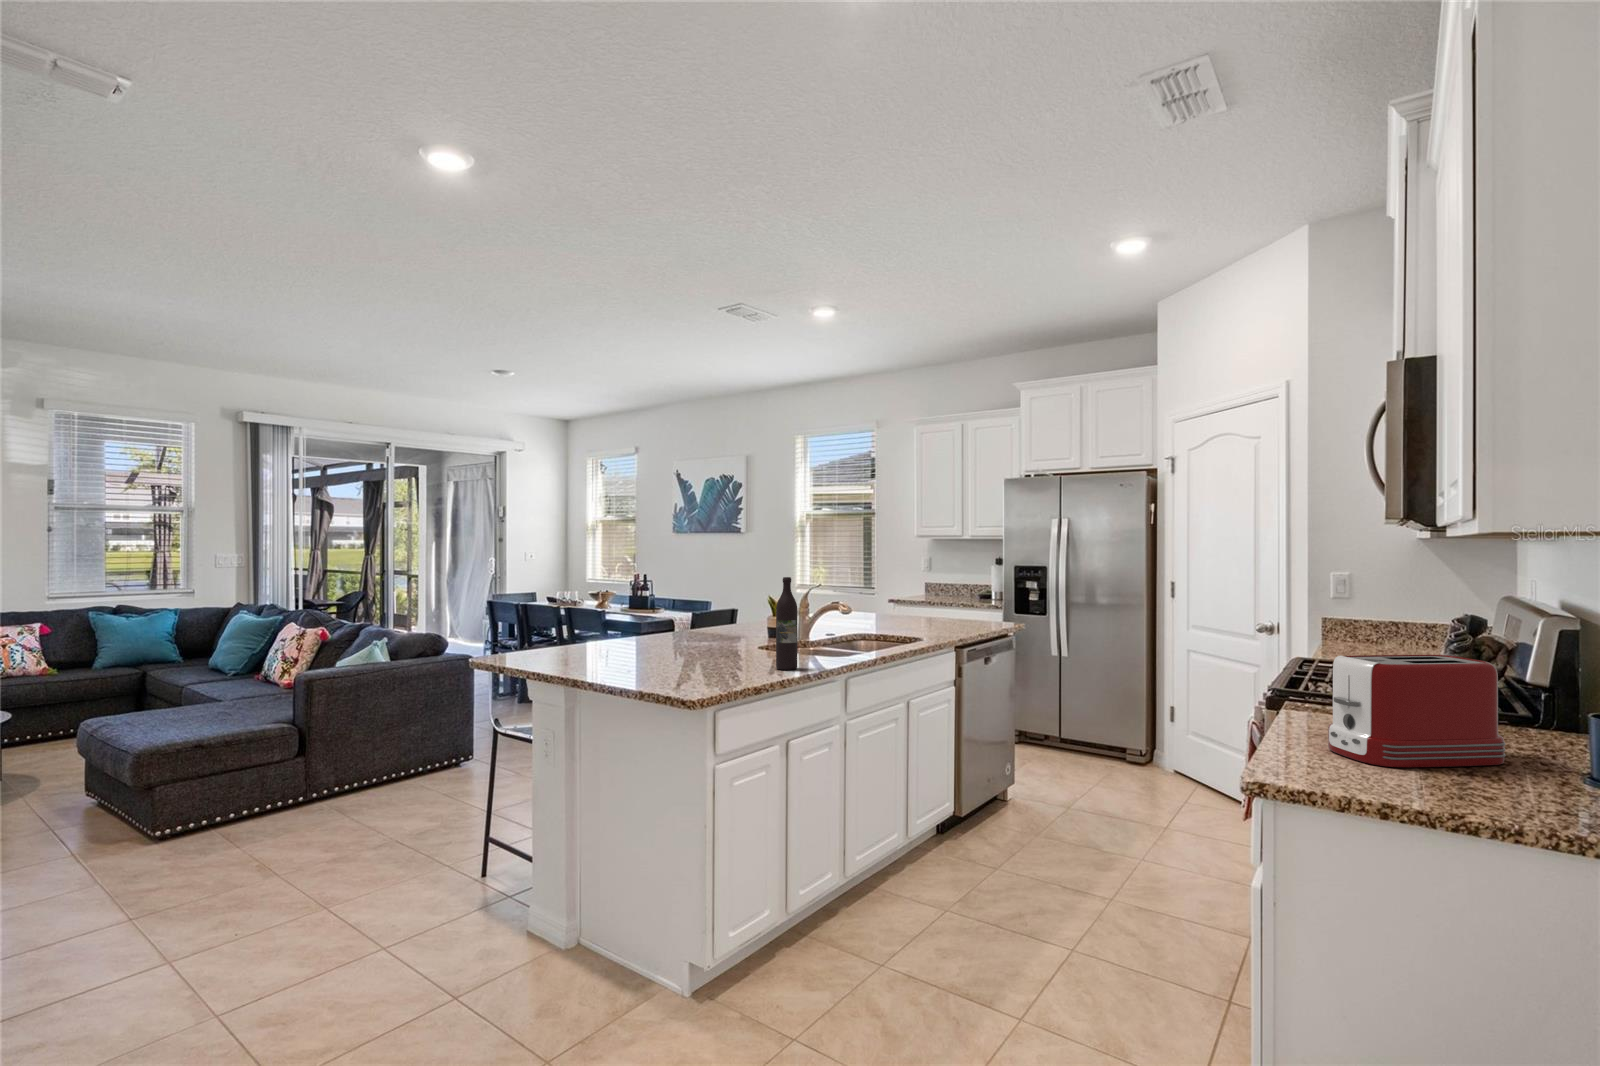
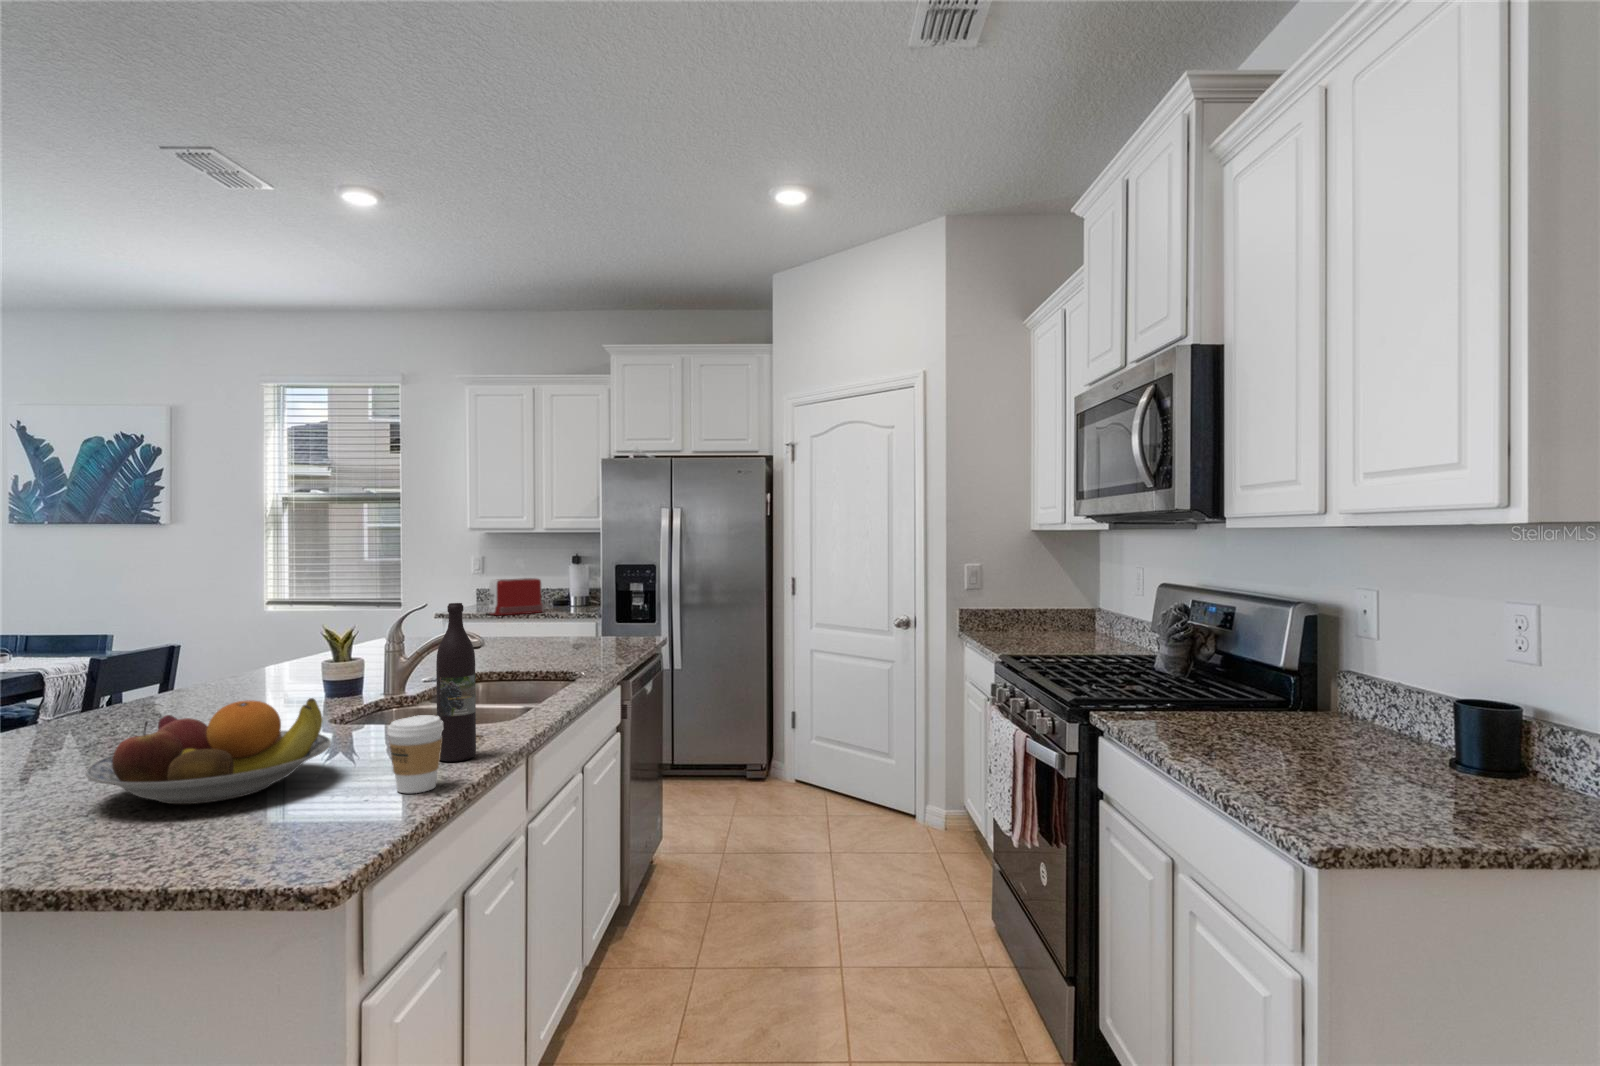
fruit bowl: none [616,622,722,671] -> present [86,698,331,804]
coffee cup: none [735,638,764,679] -> present [388,715,443,793]
toaster: present [1328,655,1506,767] -> present [488,578,543,615]

